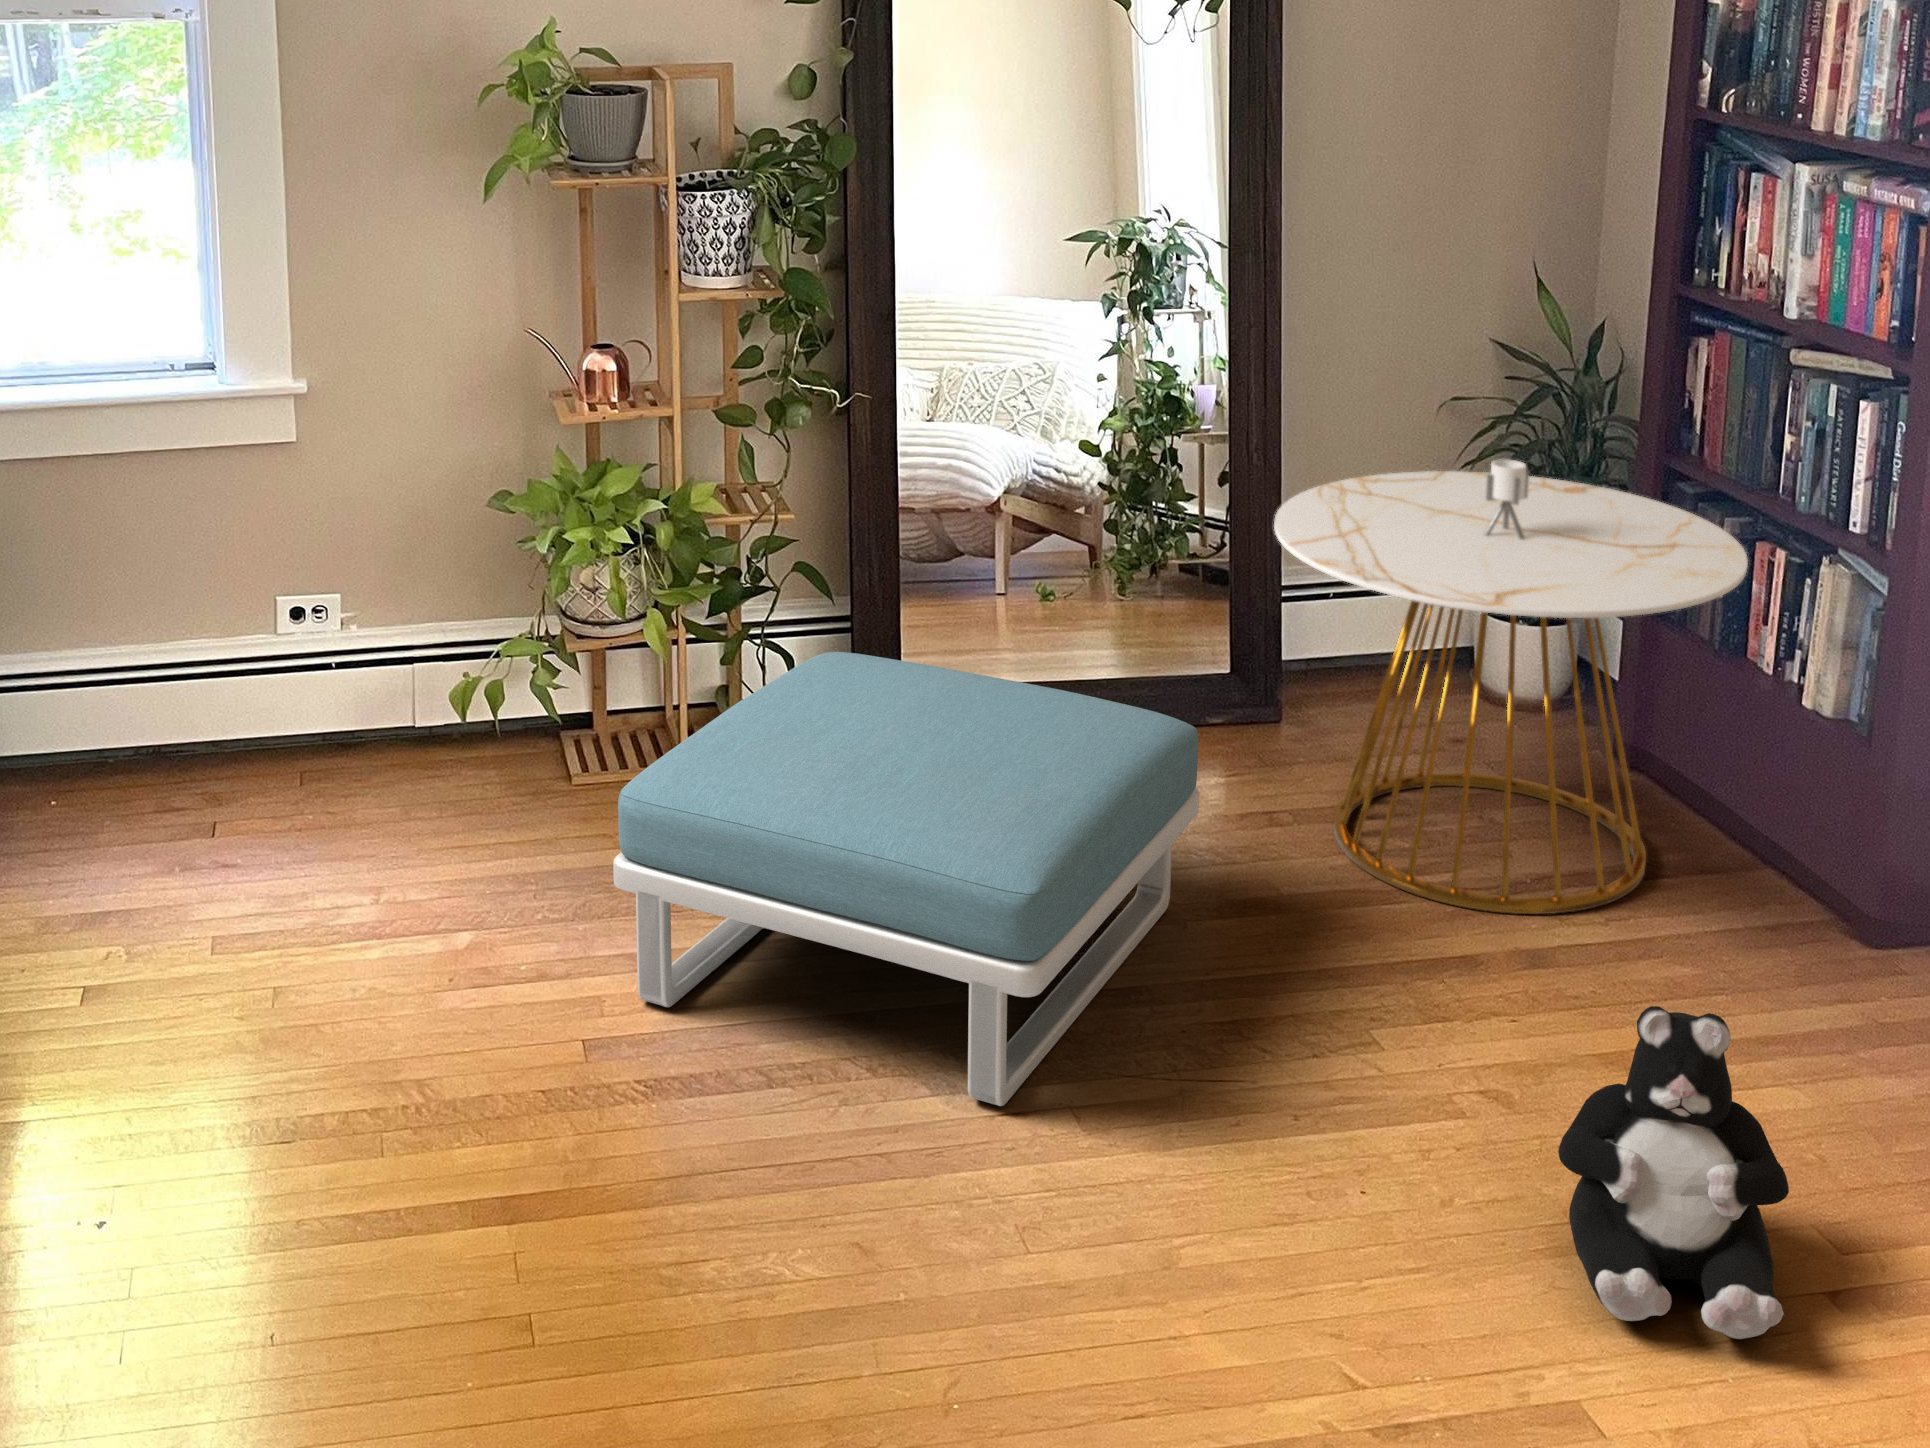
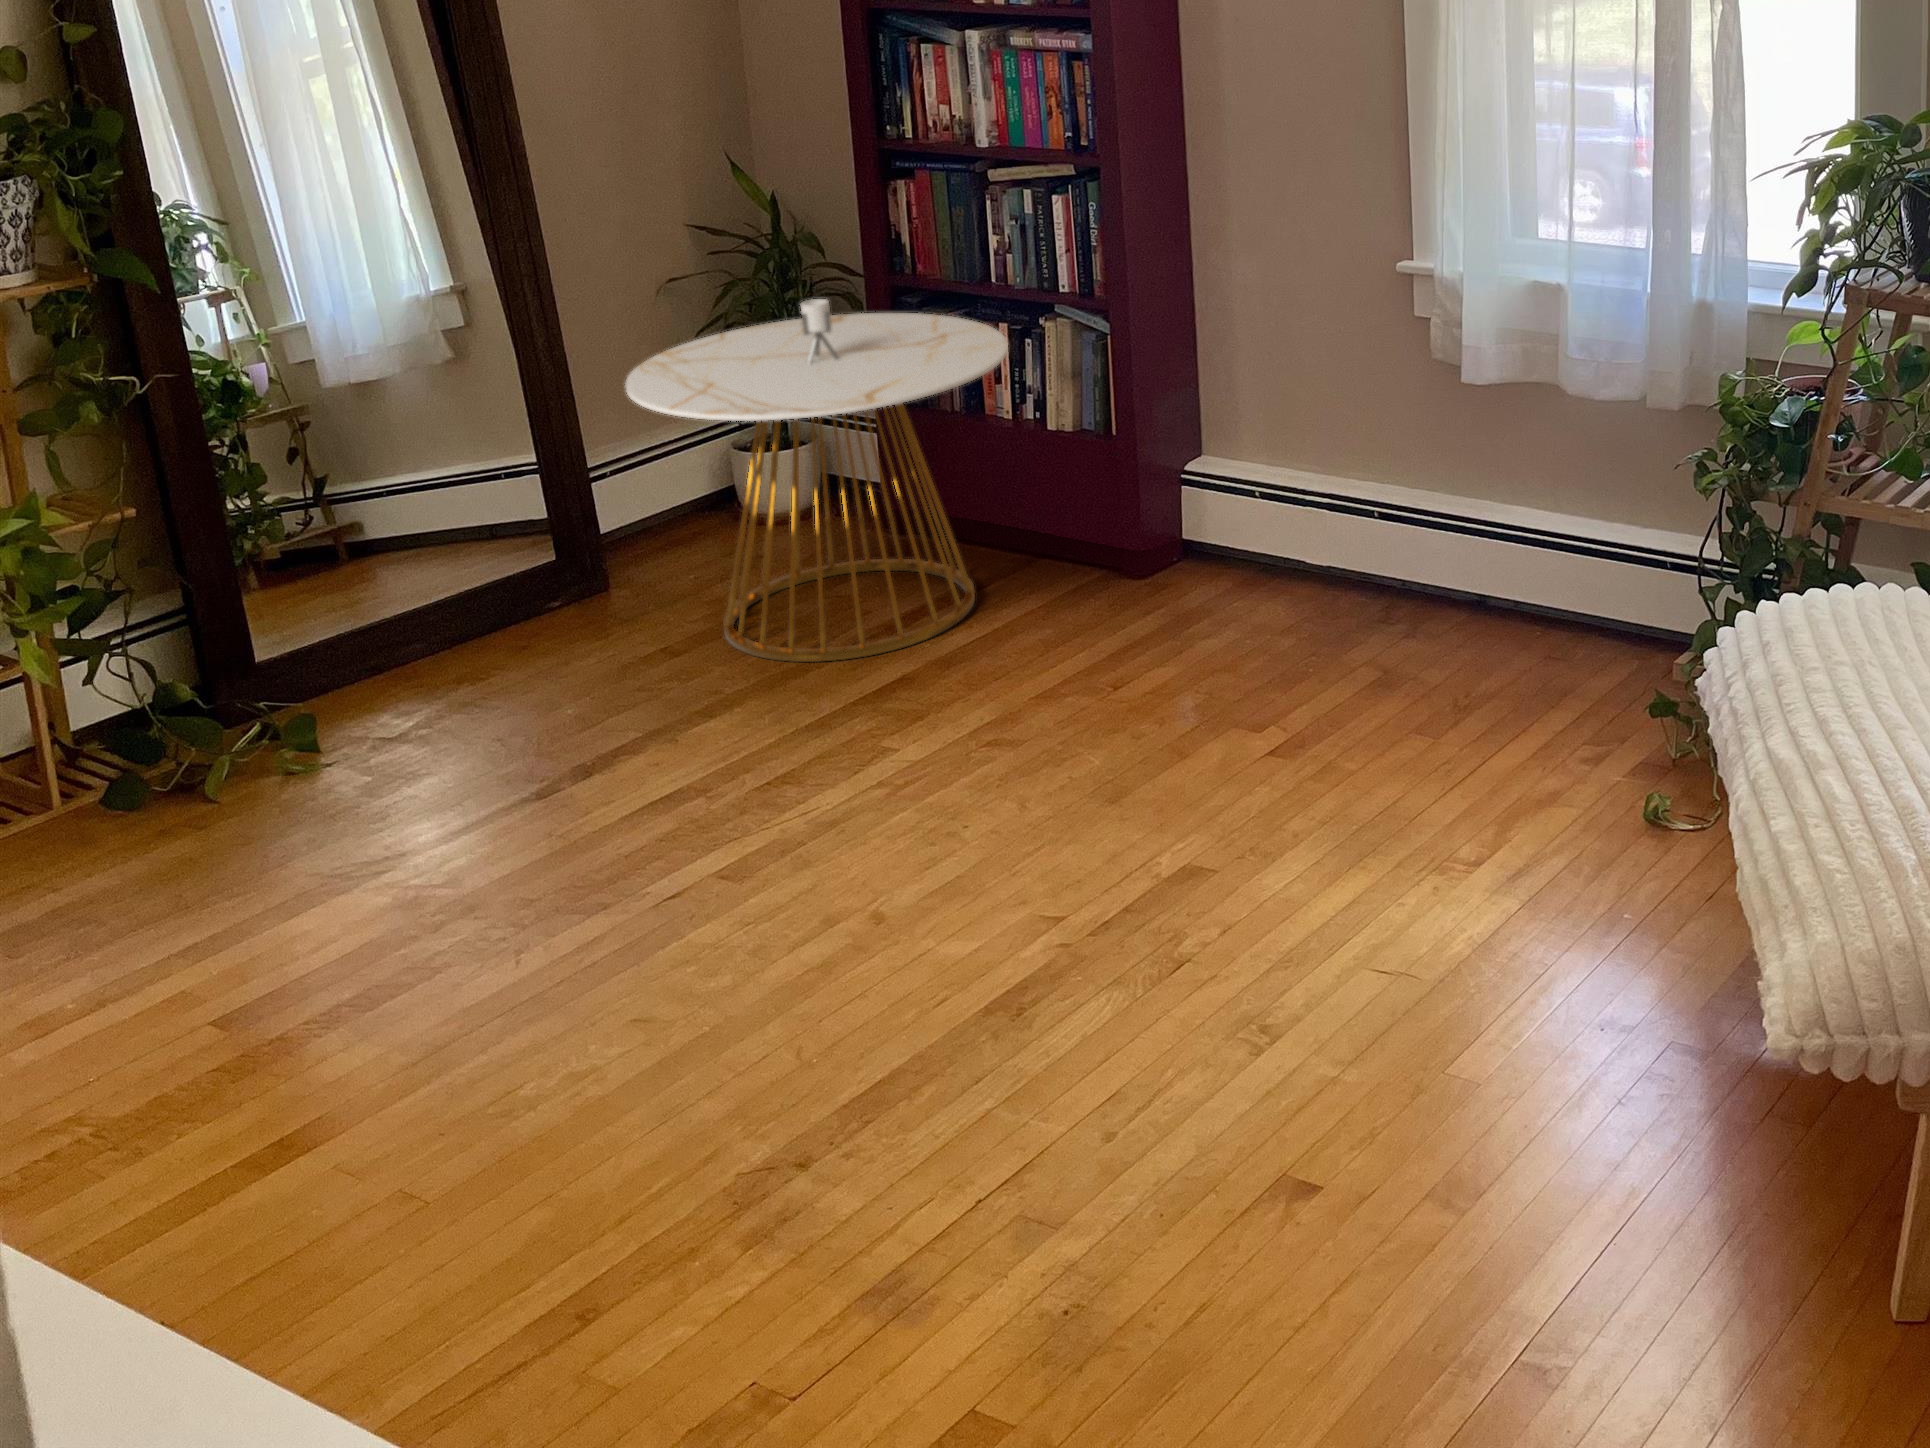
footstool: present [613,652,1199,1106] -> none [172,574,684,997]
plush toy: present [1558,1006,1789,1339] -> none [1098,603,1271,819]

